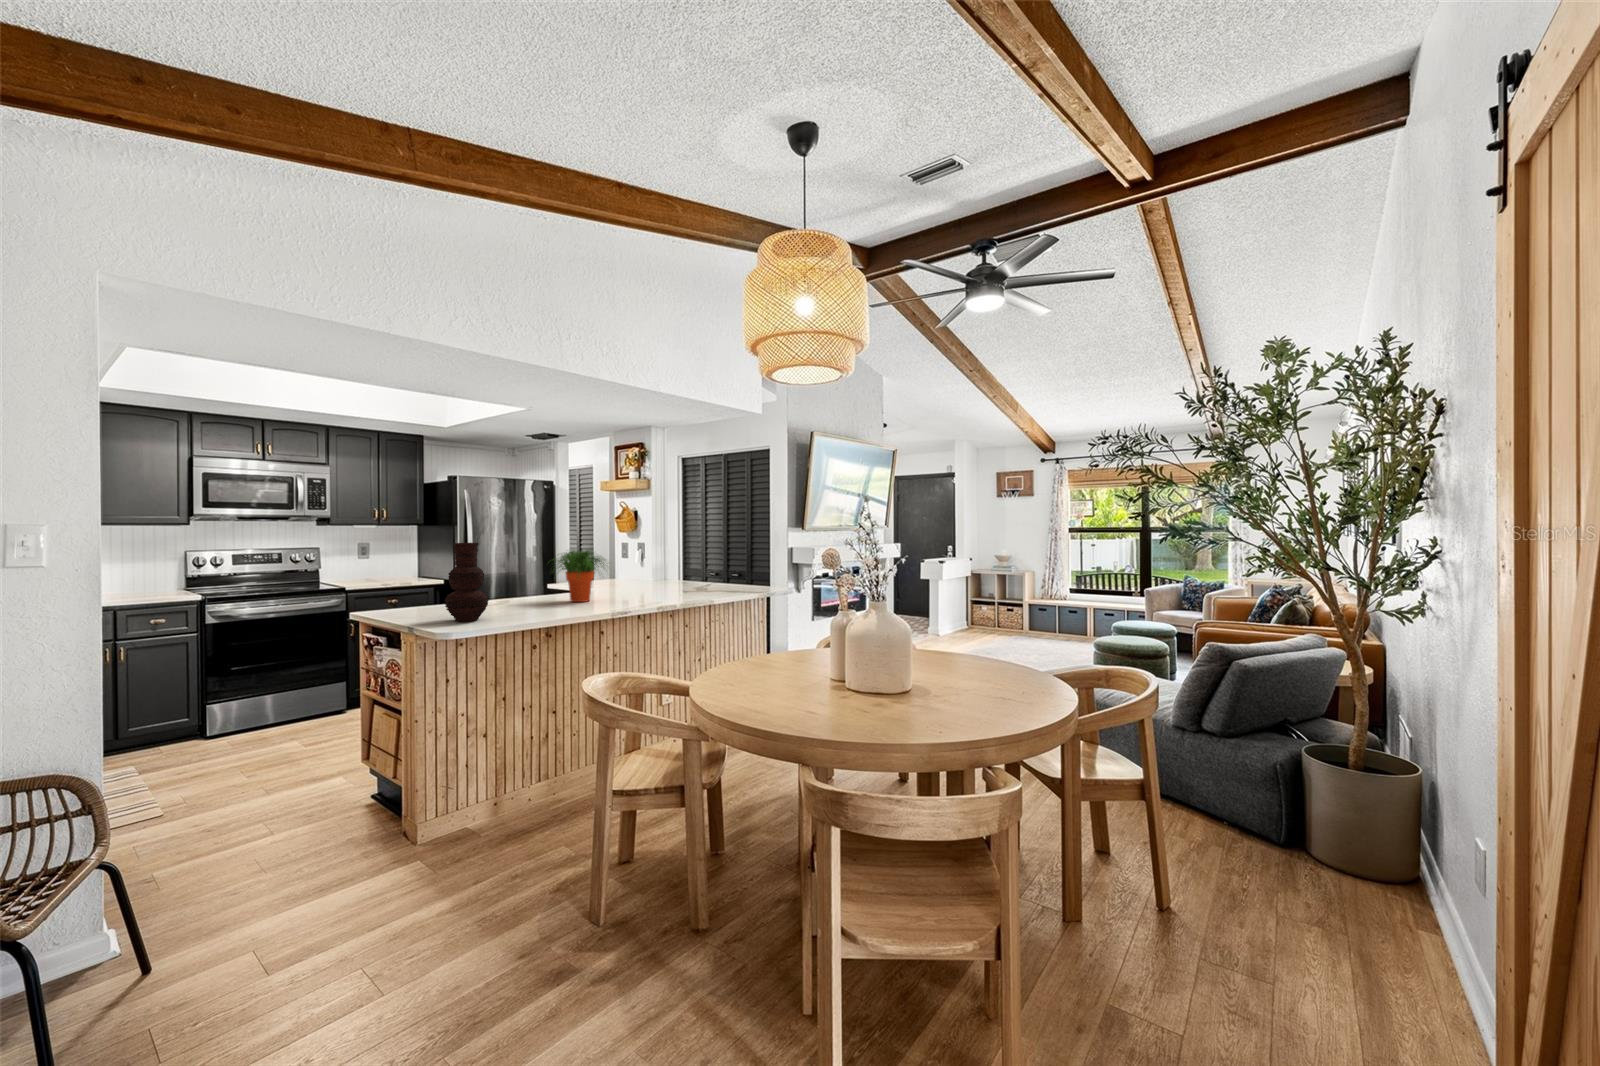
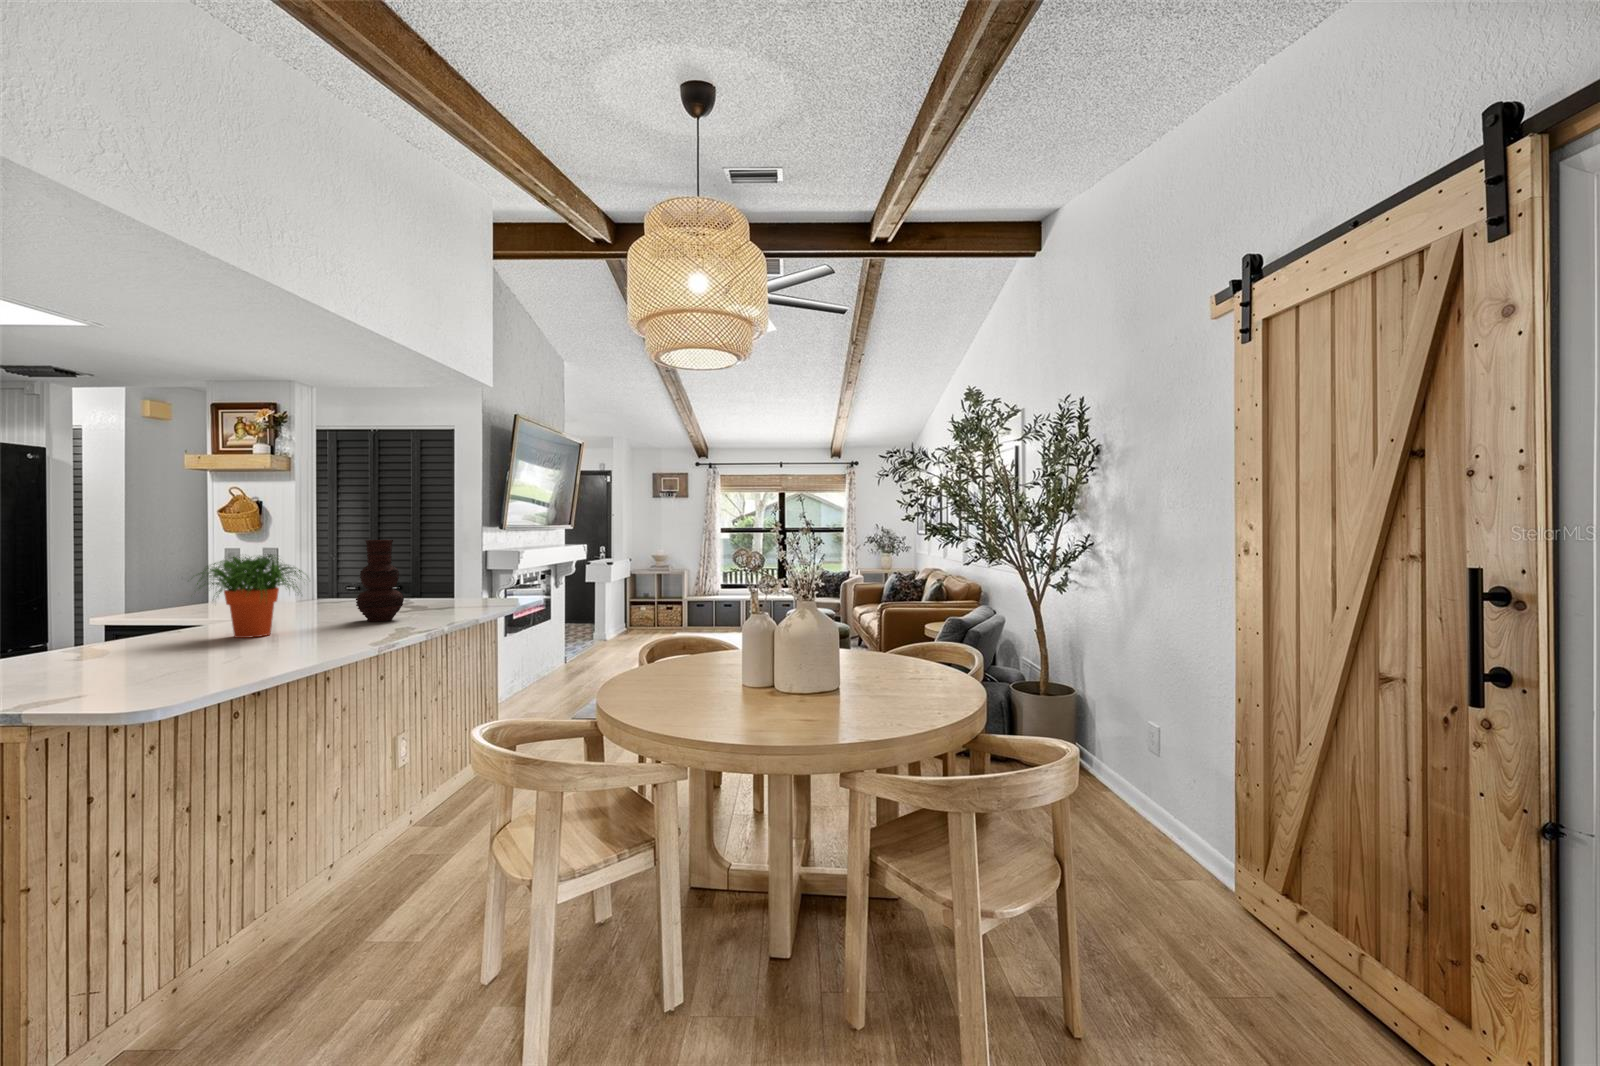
vase: present [444,543,489,622] -> present [356,540,404,622]

